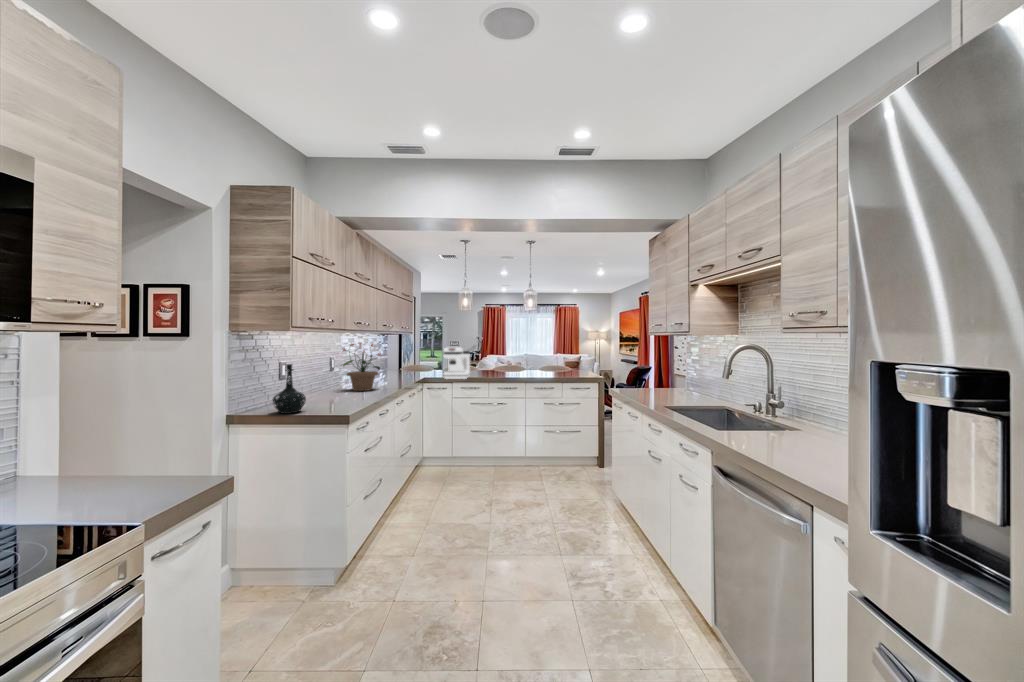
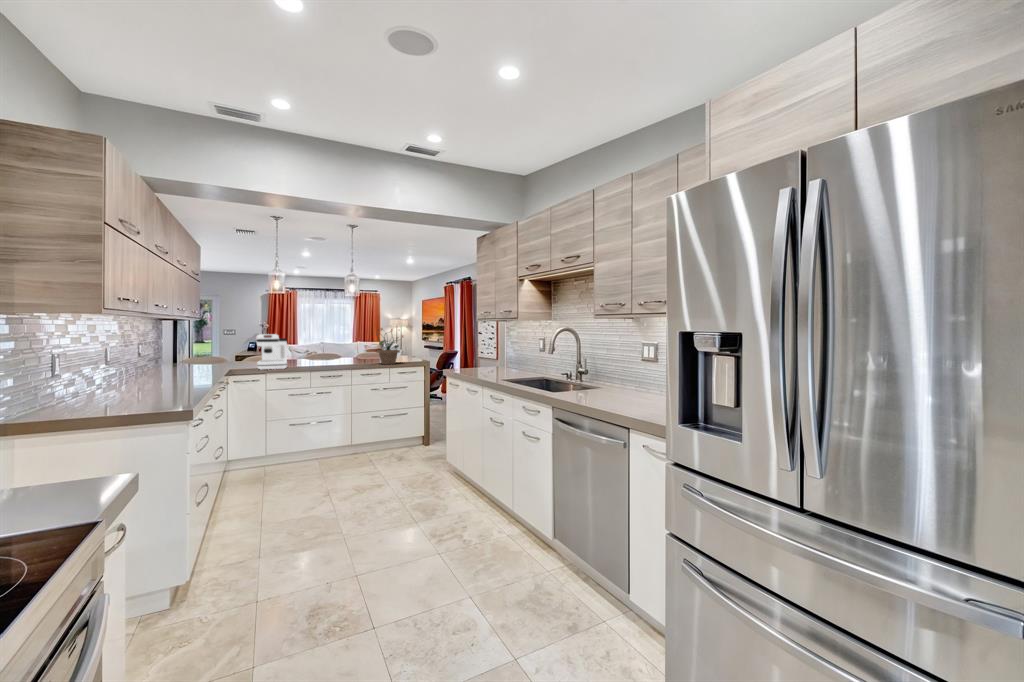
potted plant: present [342,343,381,391] -> present [376,328,403,364]
bottle: present [272,364,306,413] -> none [78,353,126,412]

